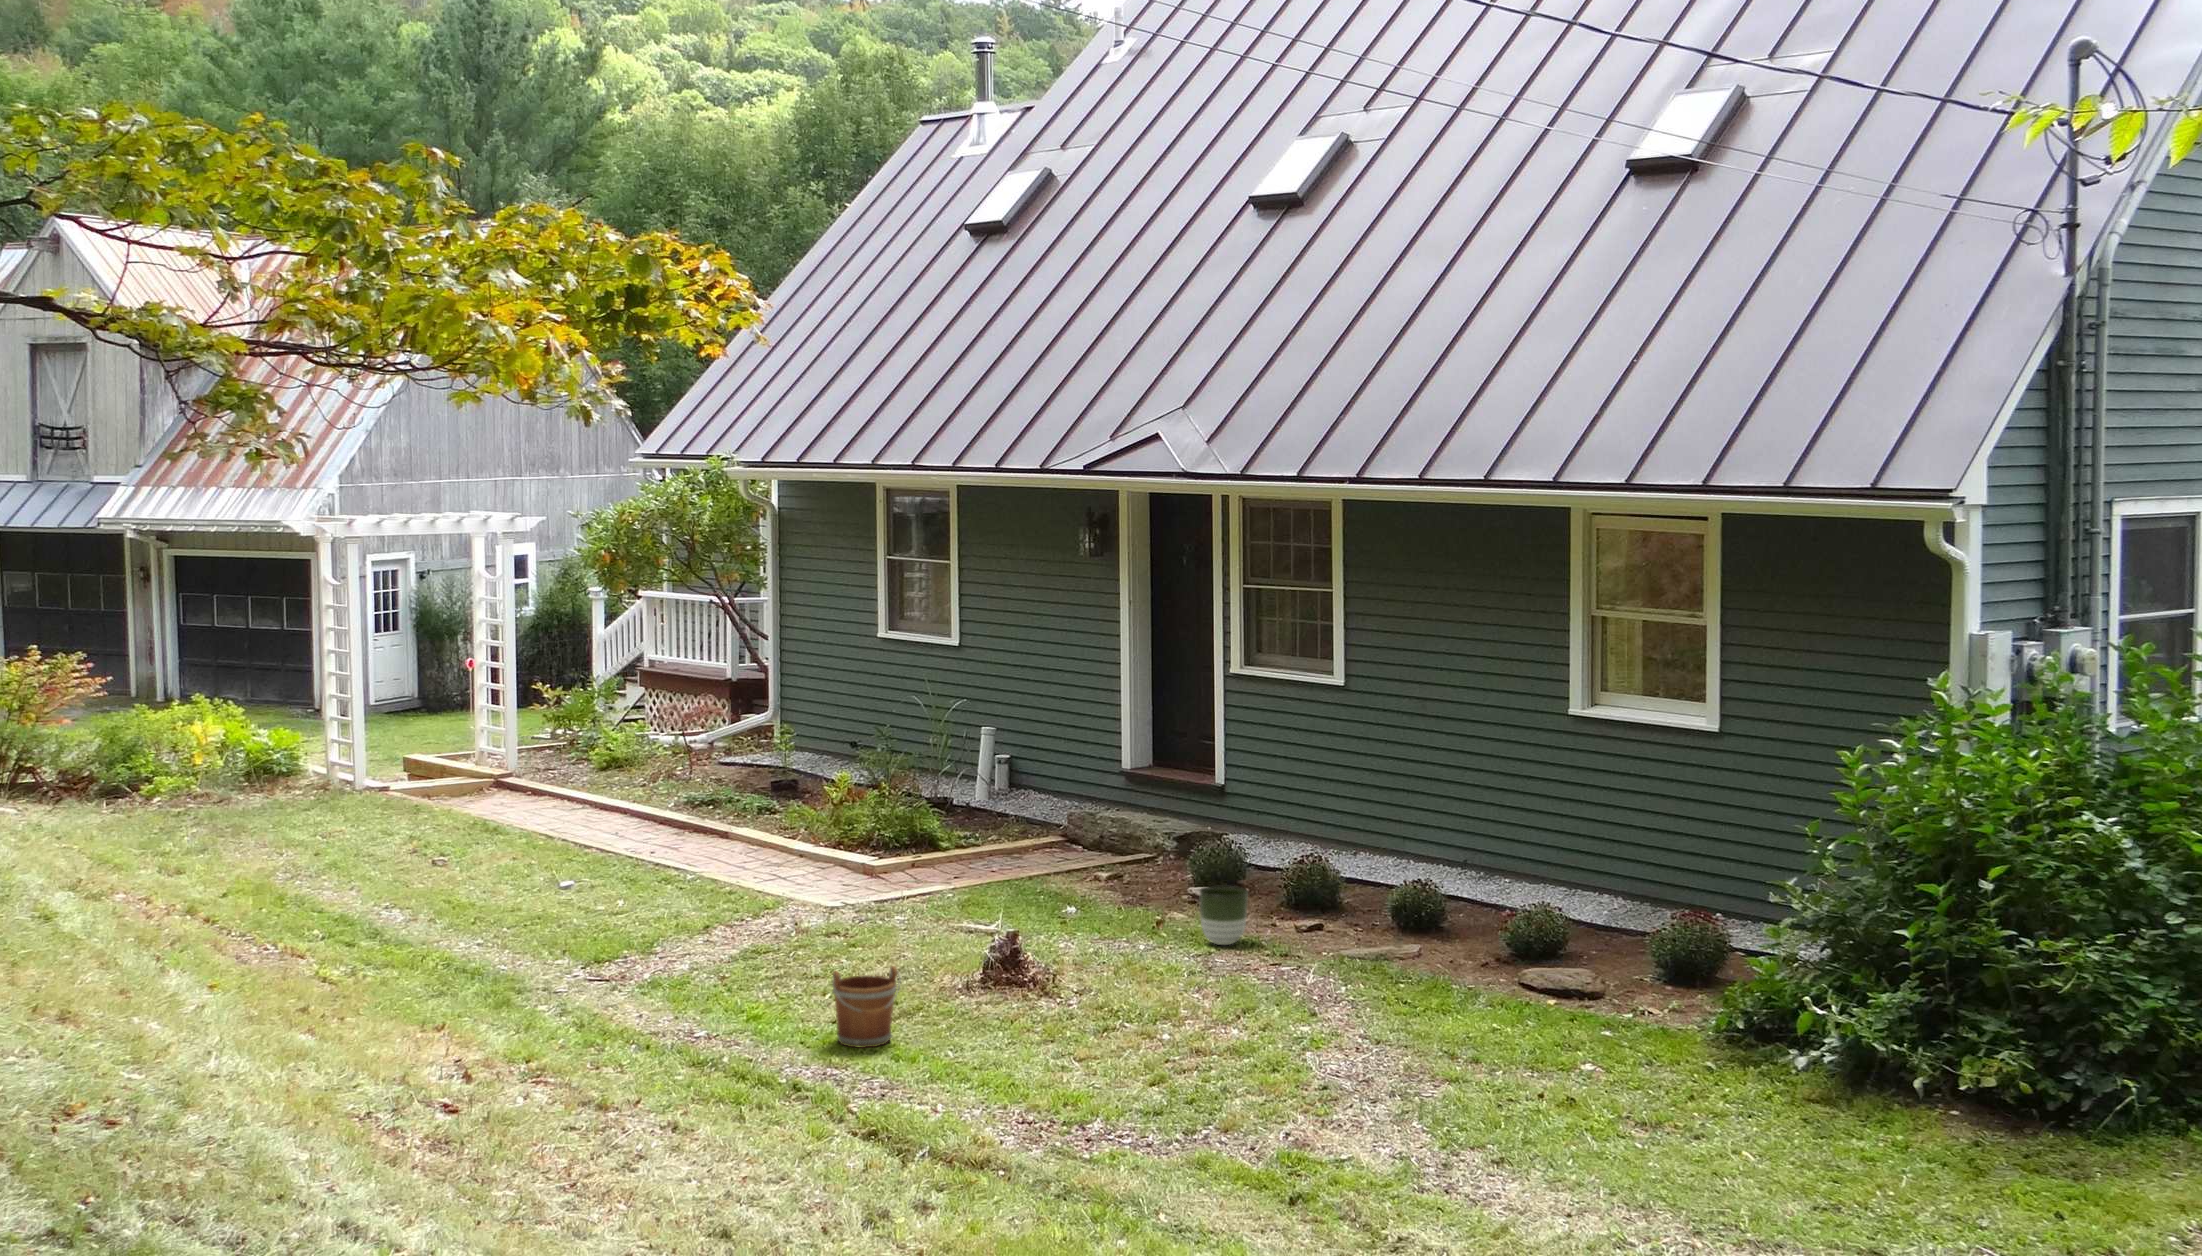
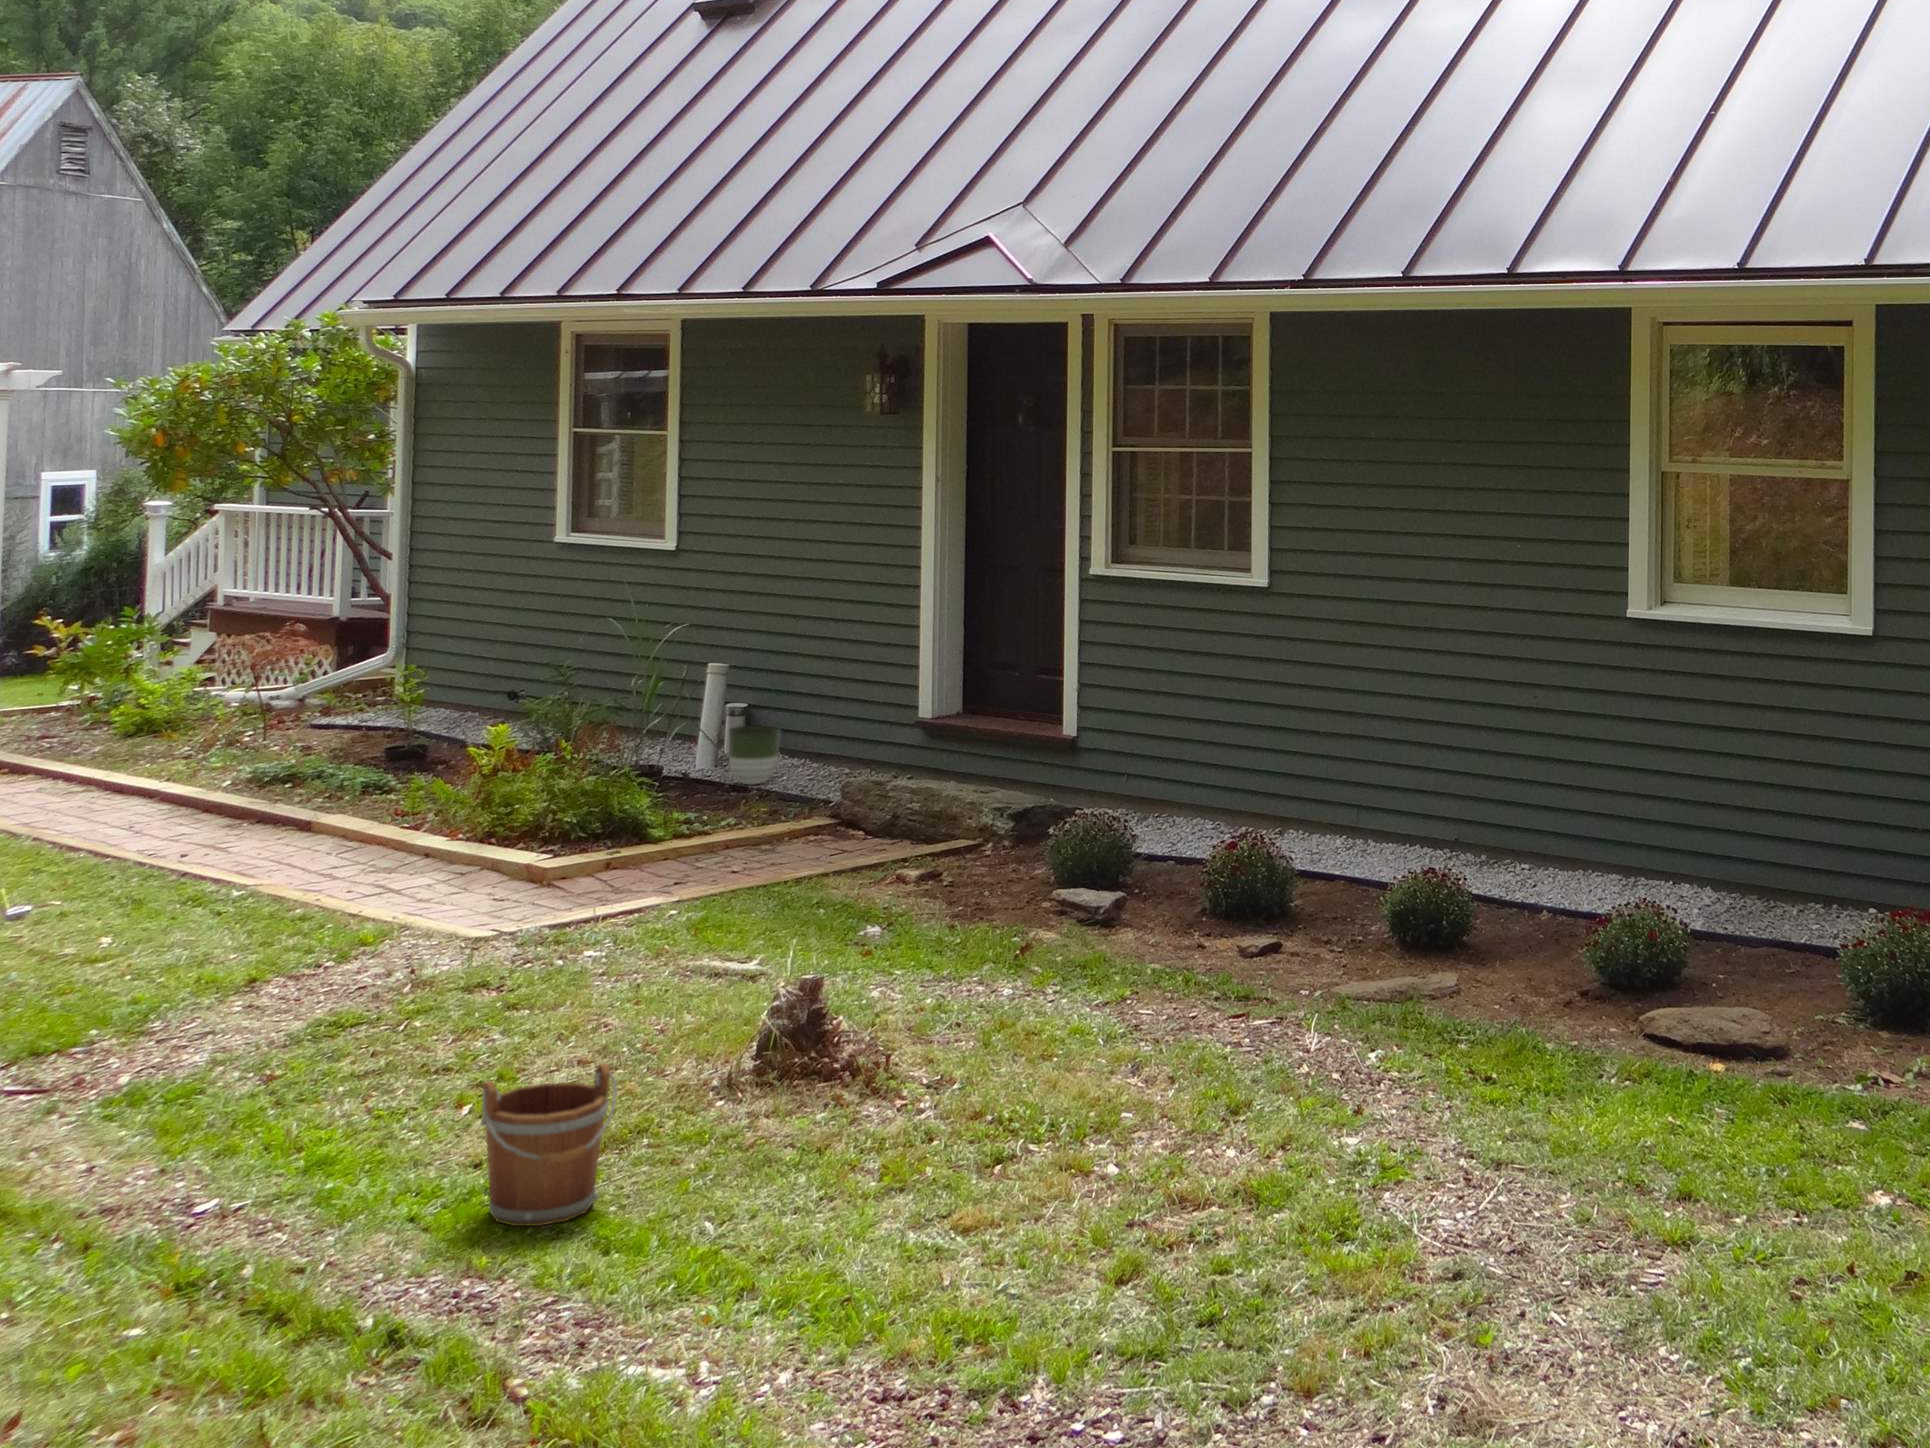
planter: present [1200,886,1248,945] -> present [728,725,780,785]

